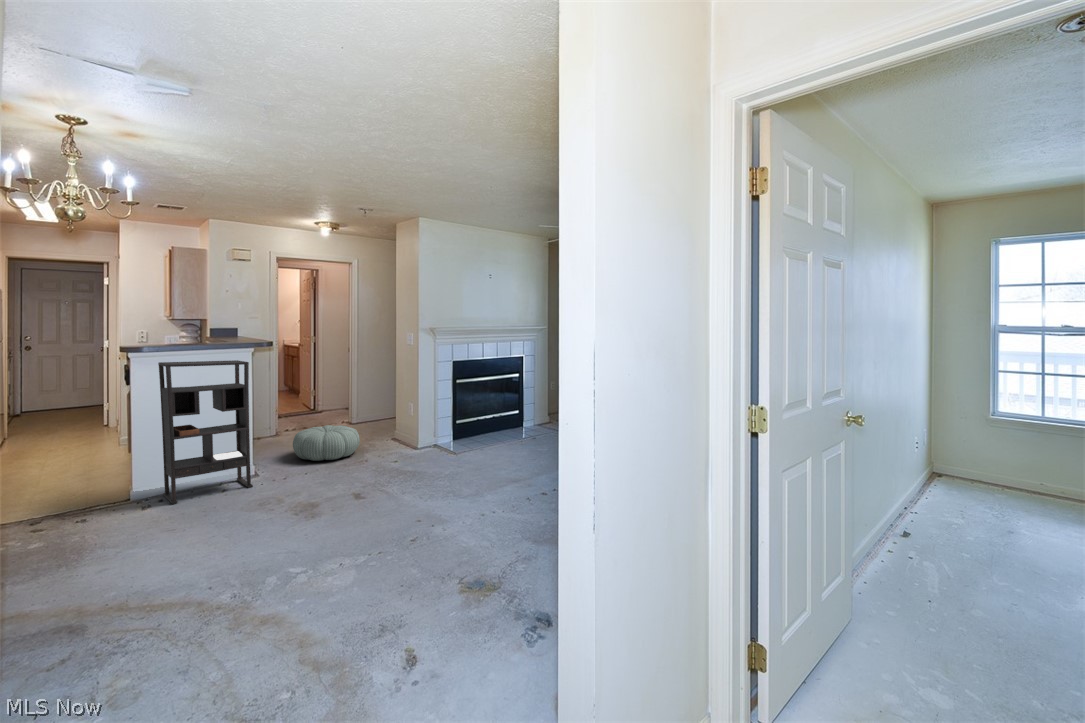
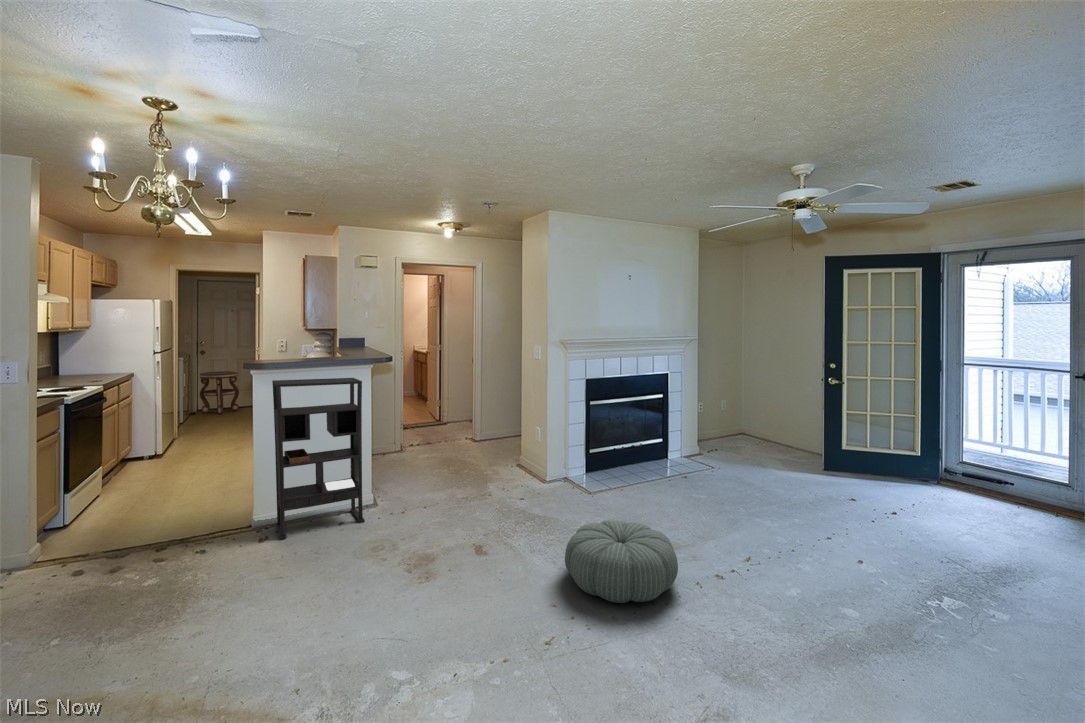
side table: none [27,367,79,413] -> present [199,371,239,414]
pouf: present [293,425,360,461] -> present [565,520,678,603]

